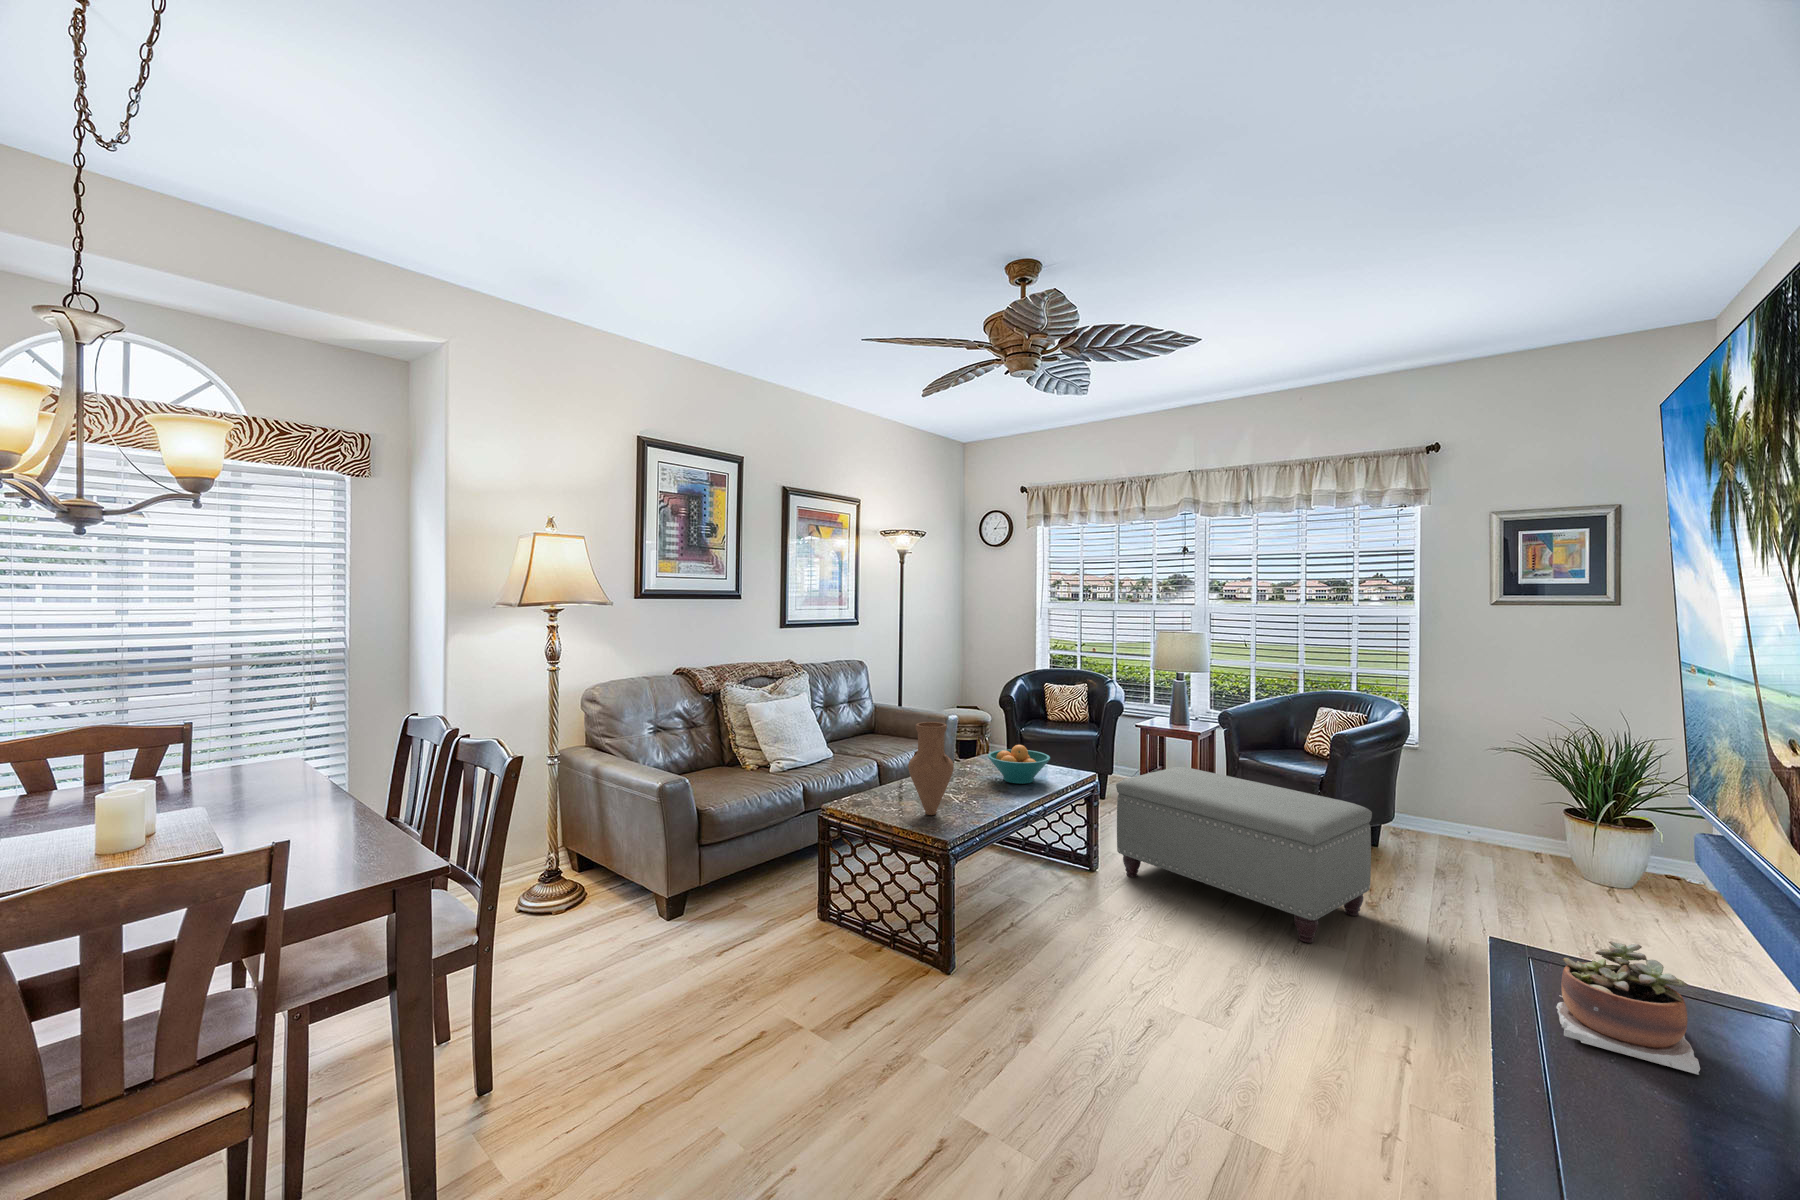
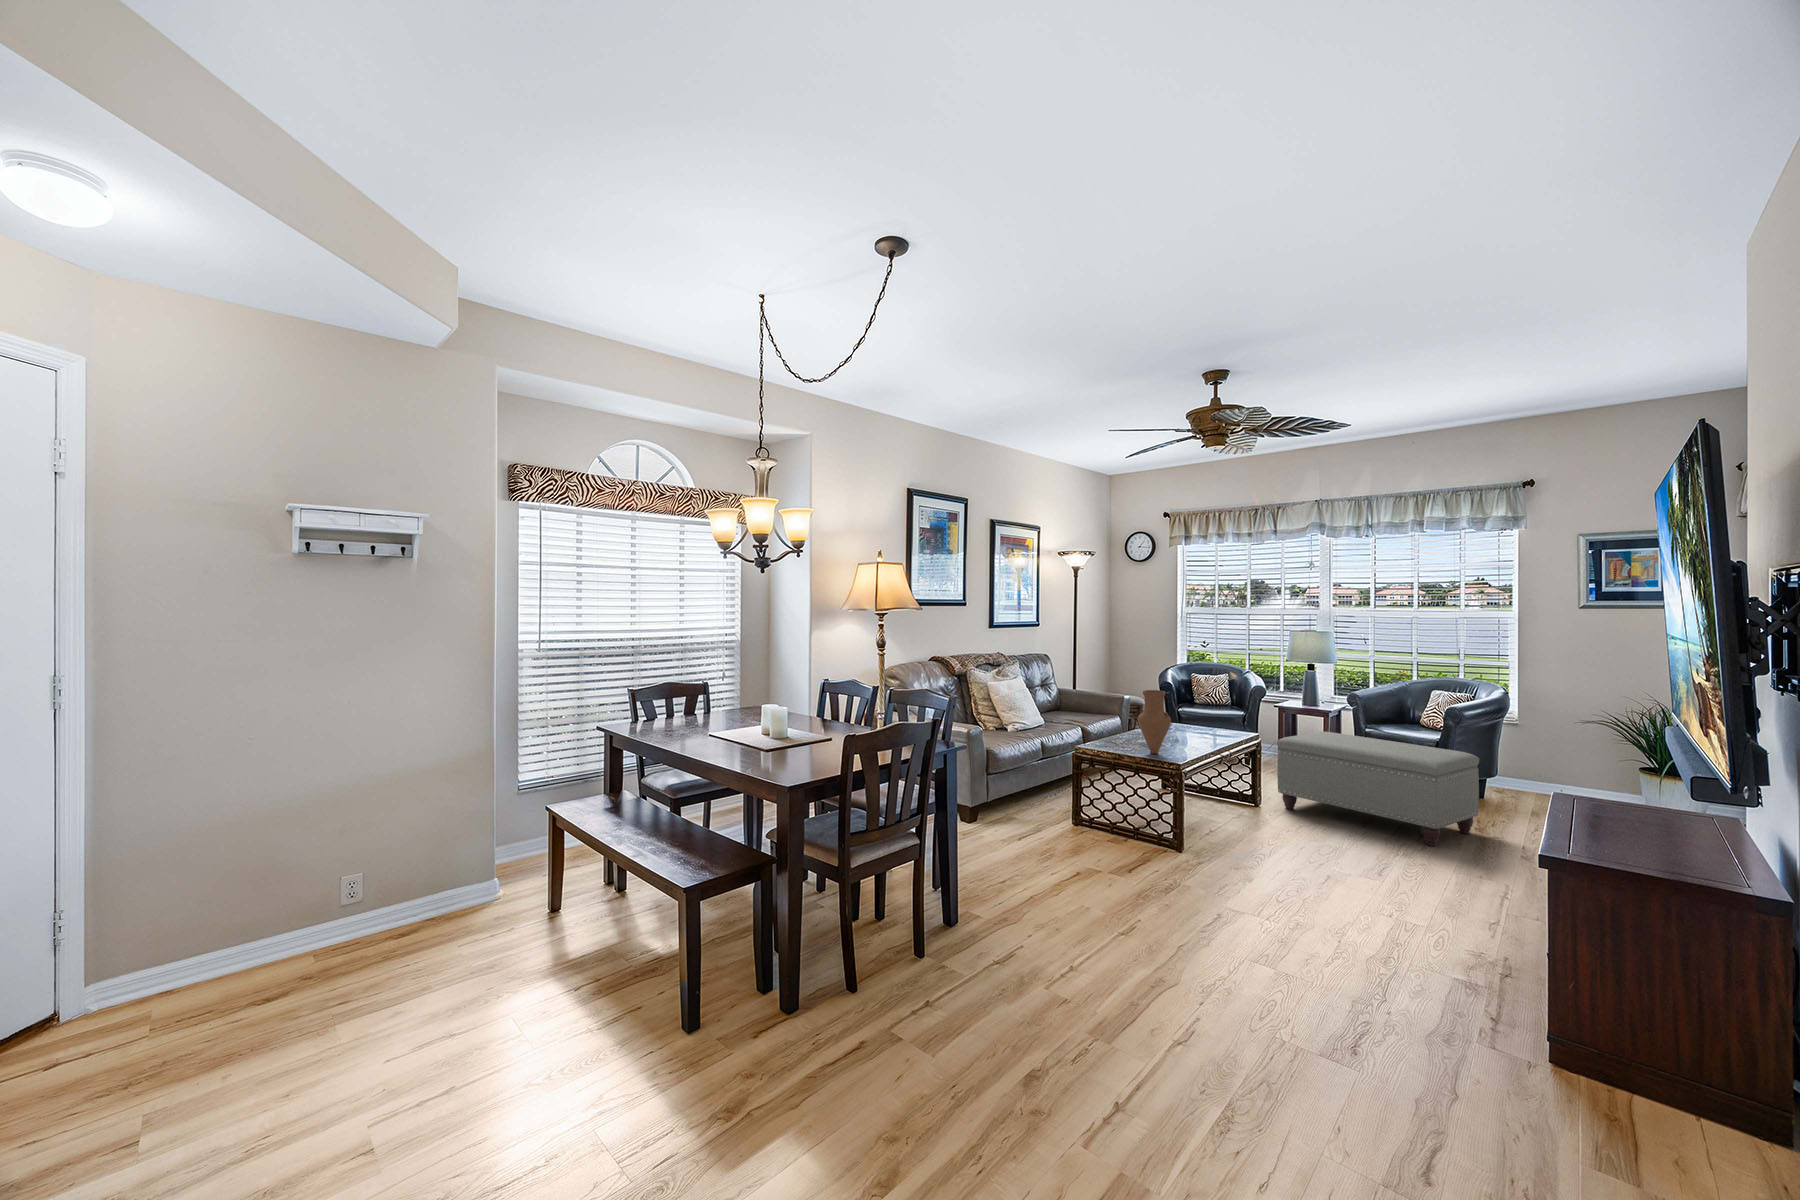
fruit bowl: present [988,745,1050,784] -> none [1180,711,1229,738]
succulent plant: present [1556,941,1700,1075] -> none [1581,772,1647,822]

